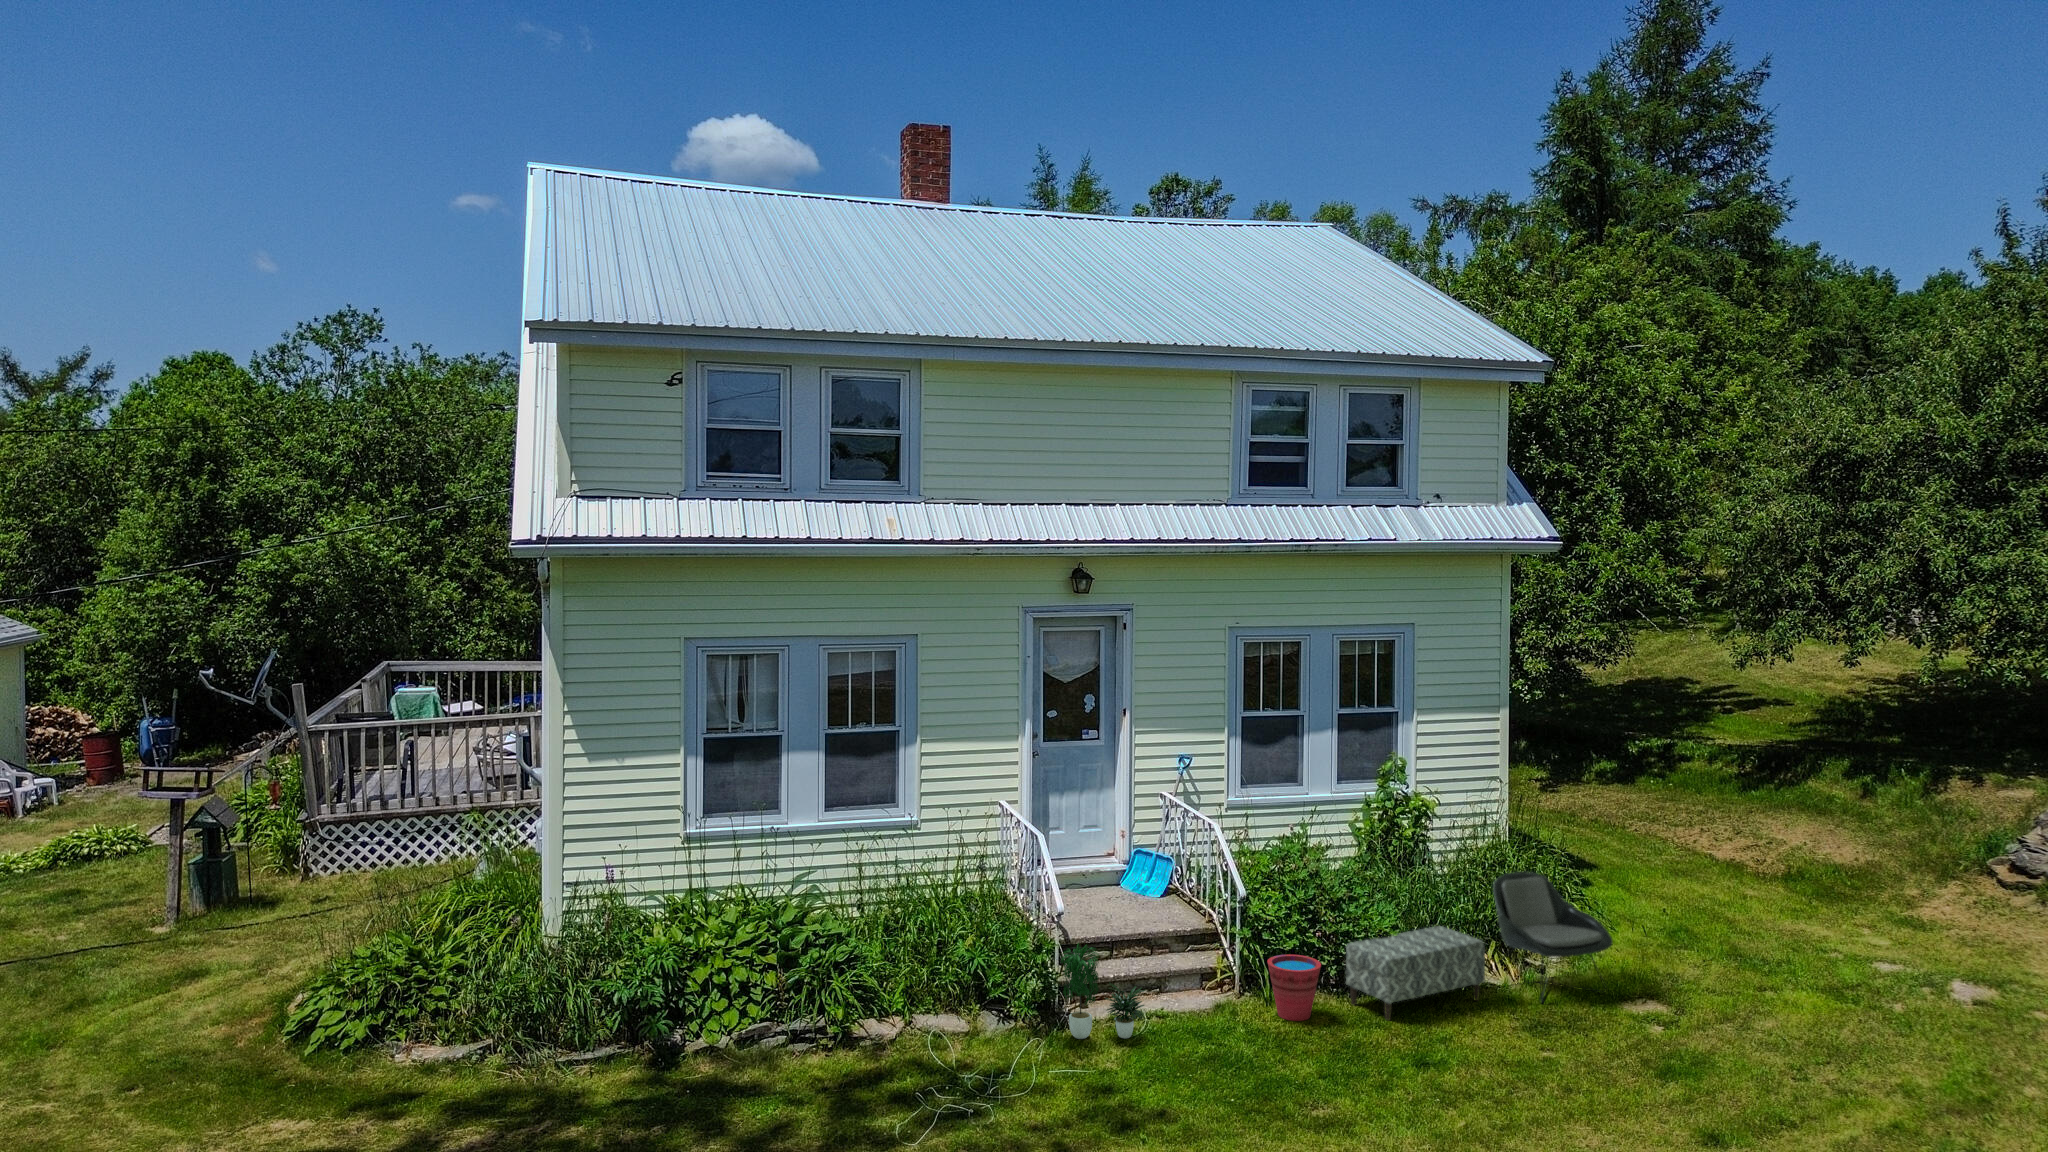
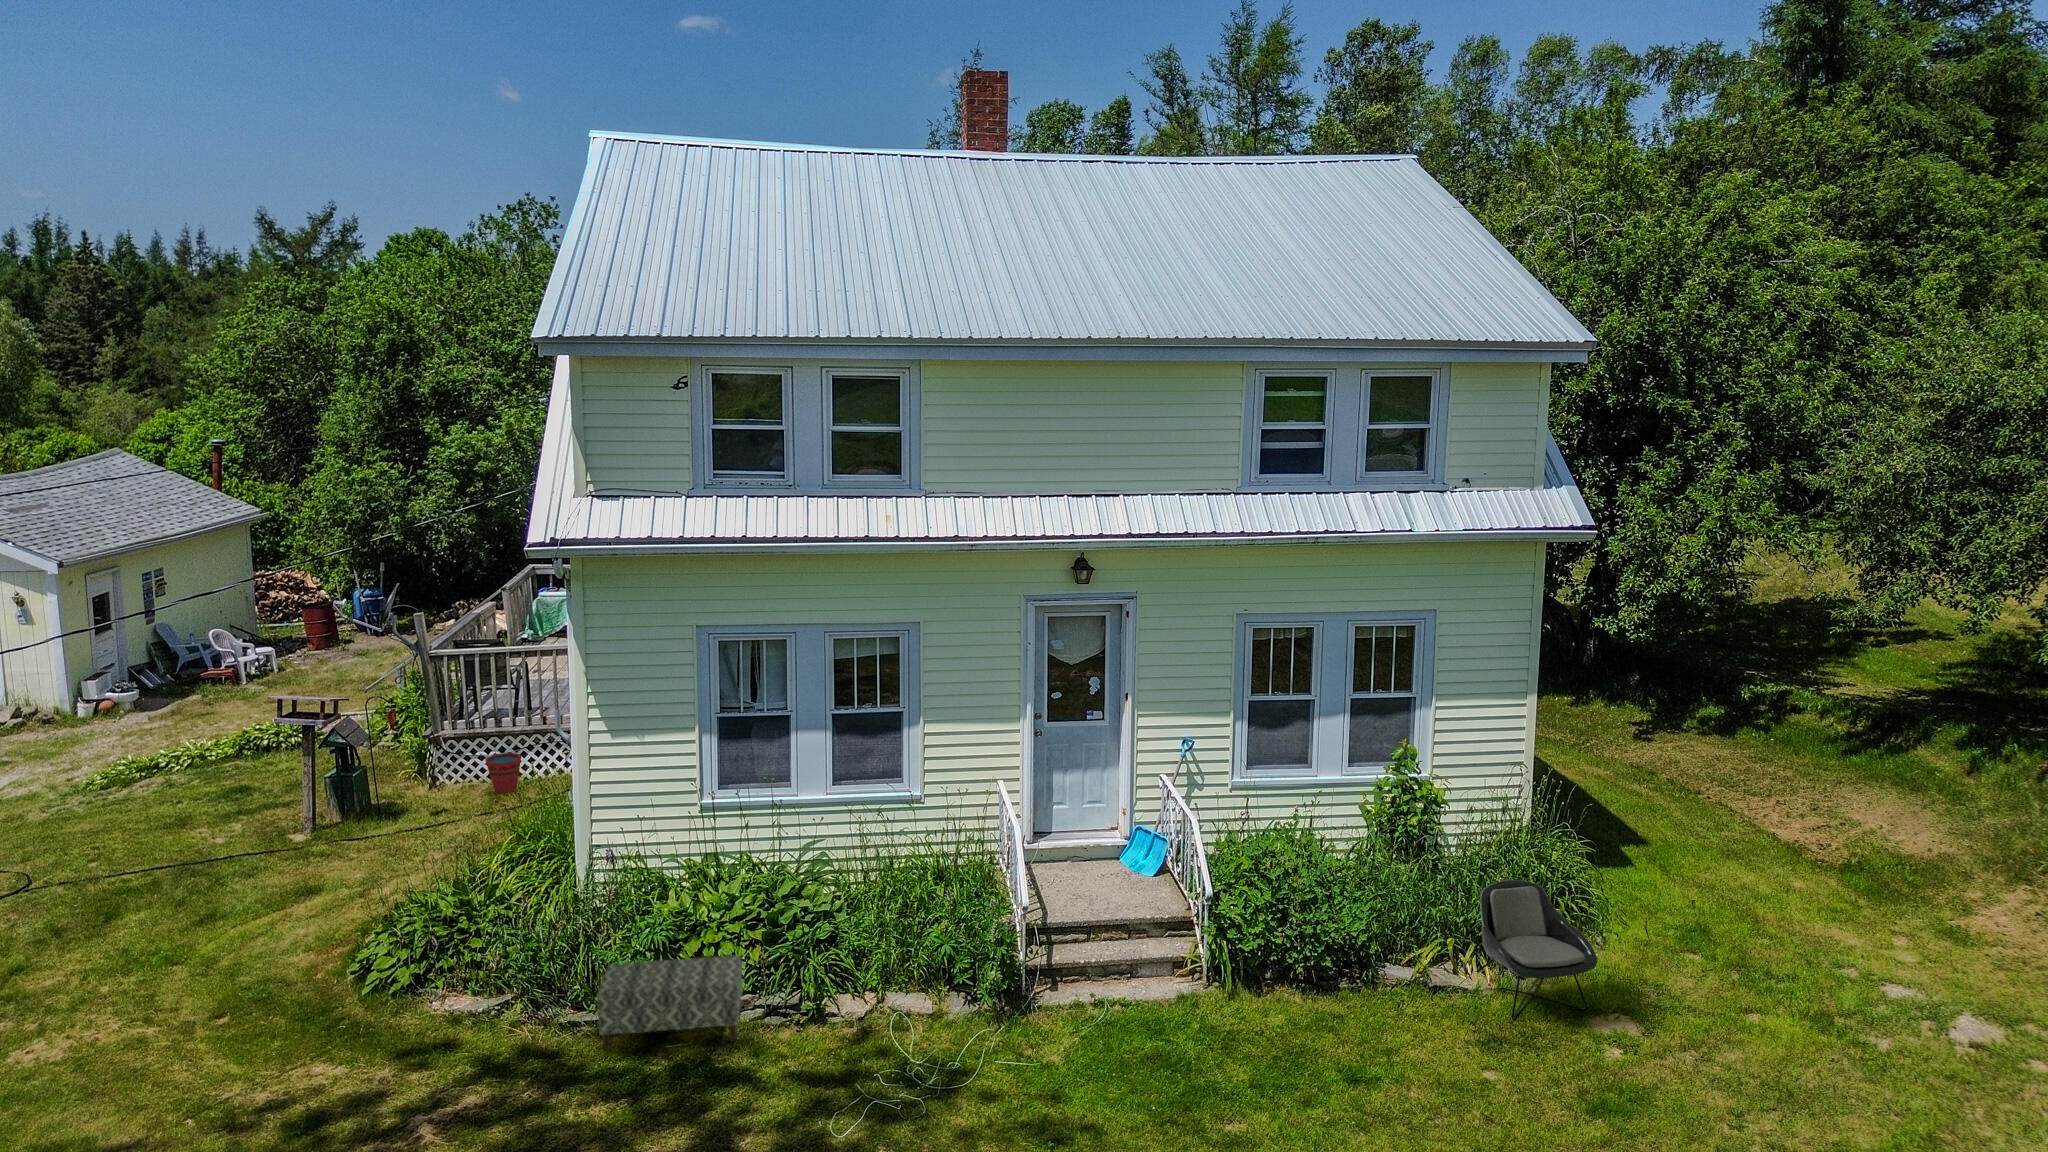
bench: present [1346,926,1485,1021] -> present [597,955,742,1051]
potted plant: present [1061,943,1145,1039] -> none [1021,940,1103,1032]
bucket: present [1267,954,1321,1021] -> present [485,753,521,793]

